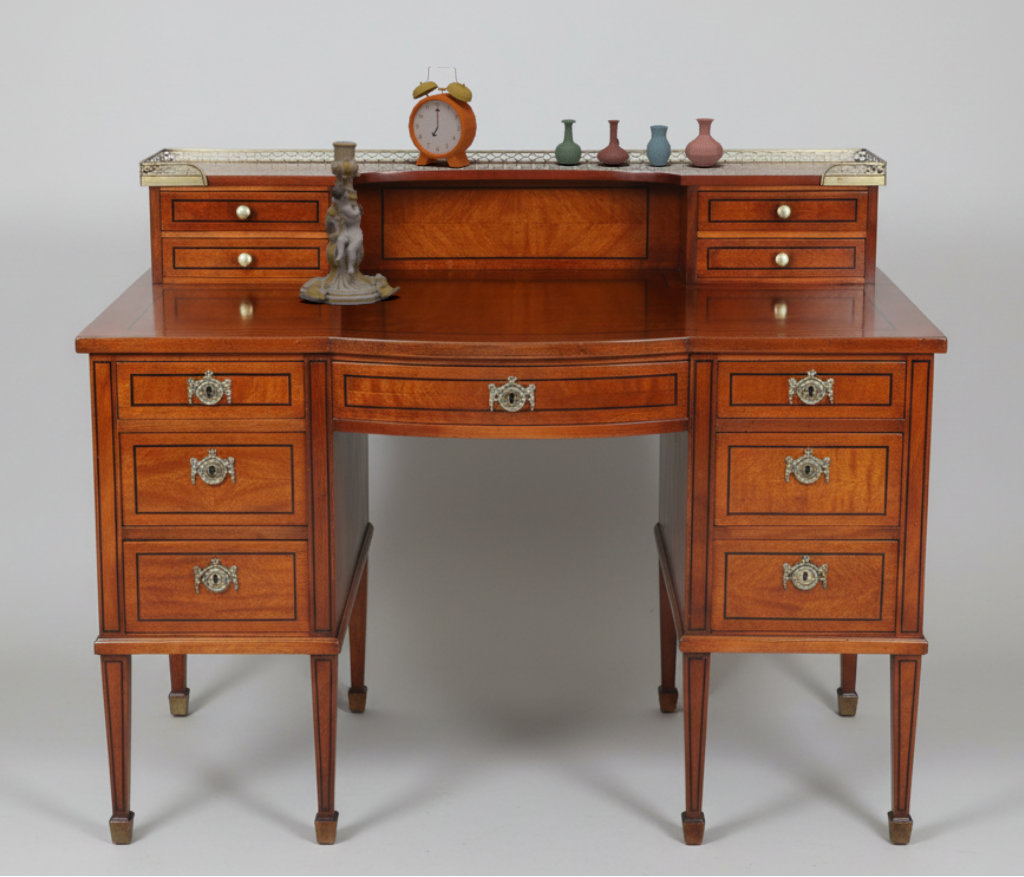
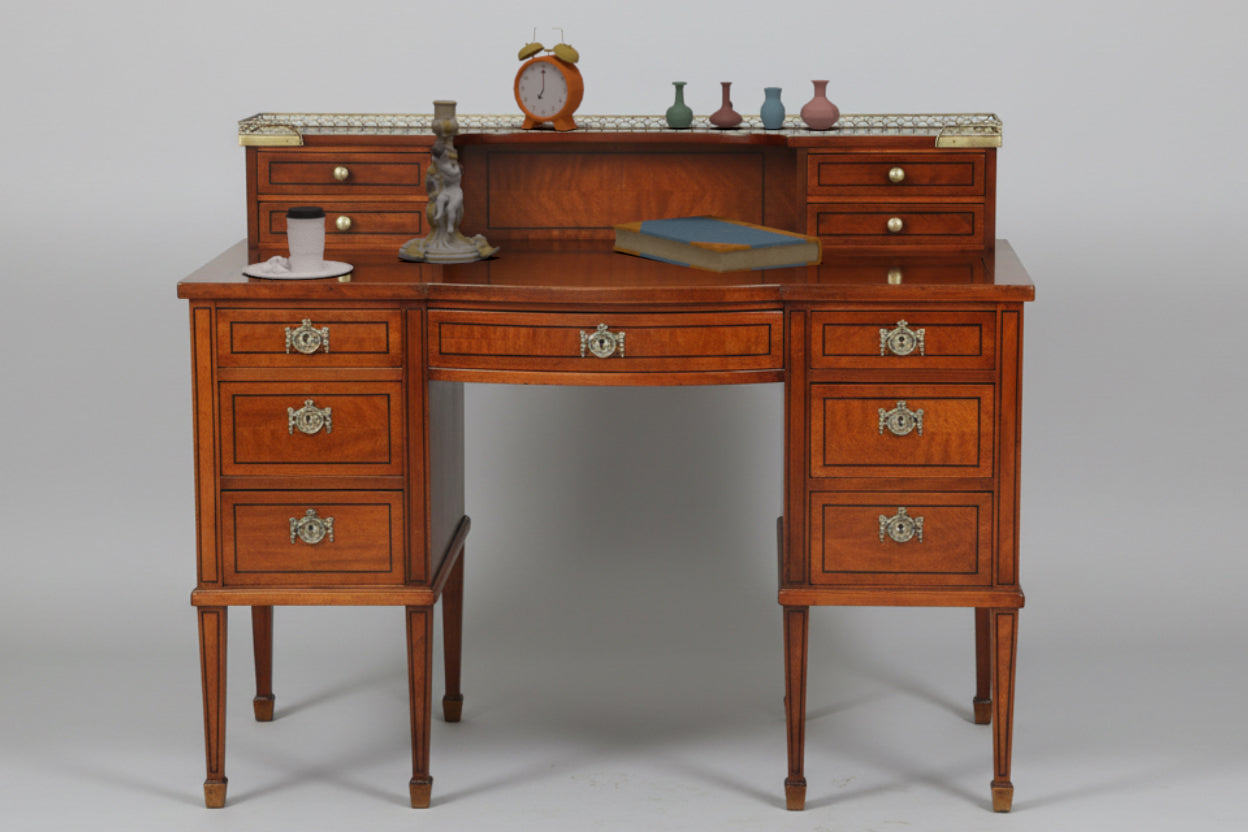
coffee cup: none [143,251,255,327] -> present [243,206,353,279]
book: none [509,251,719,320] -> present [613,215,822,273]

